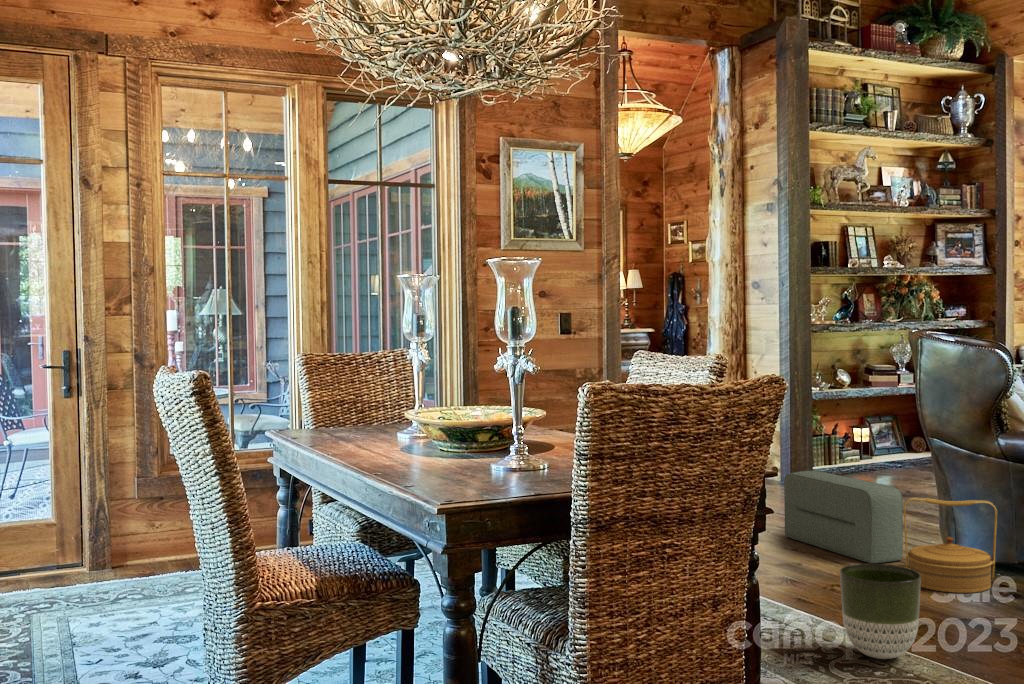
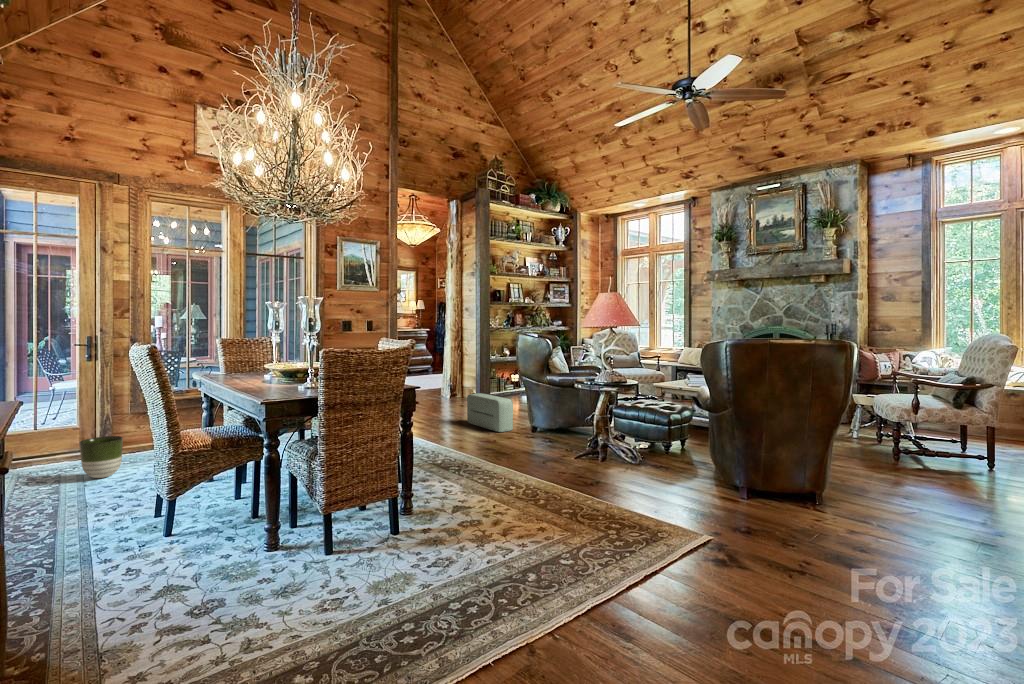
basket: present [904,497,997,593] -> none [509,403,546,442]
planter: present [840,564,921,659] -> present [79,436,123,478]

